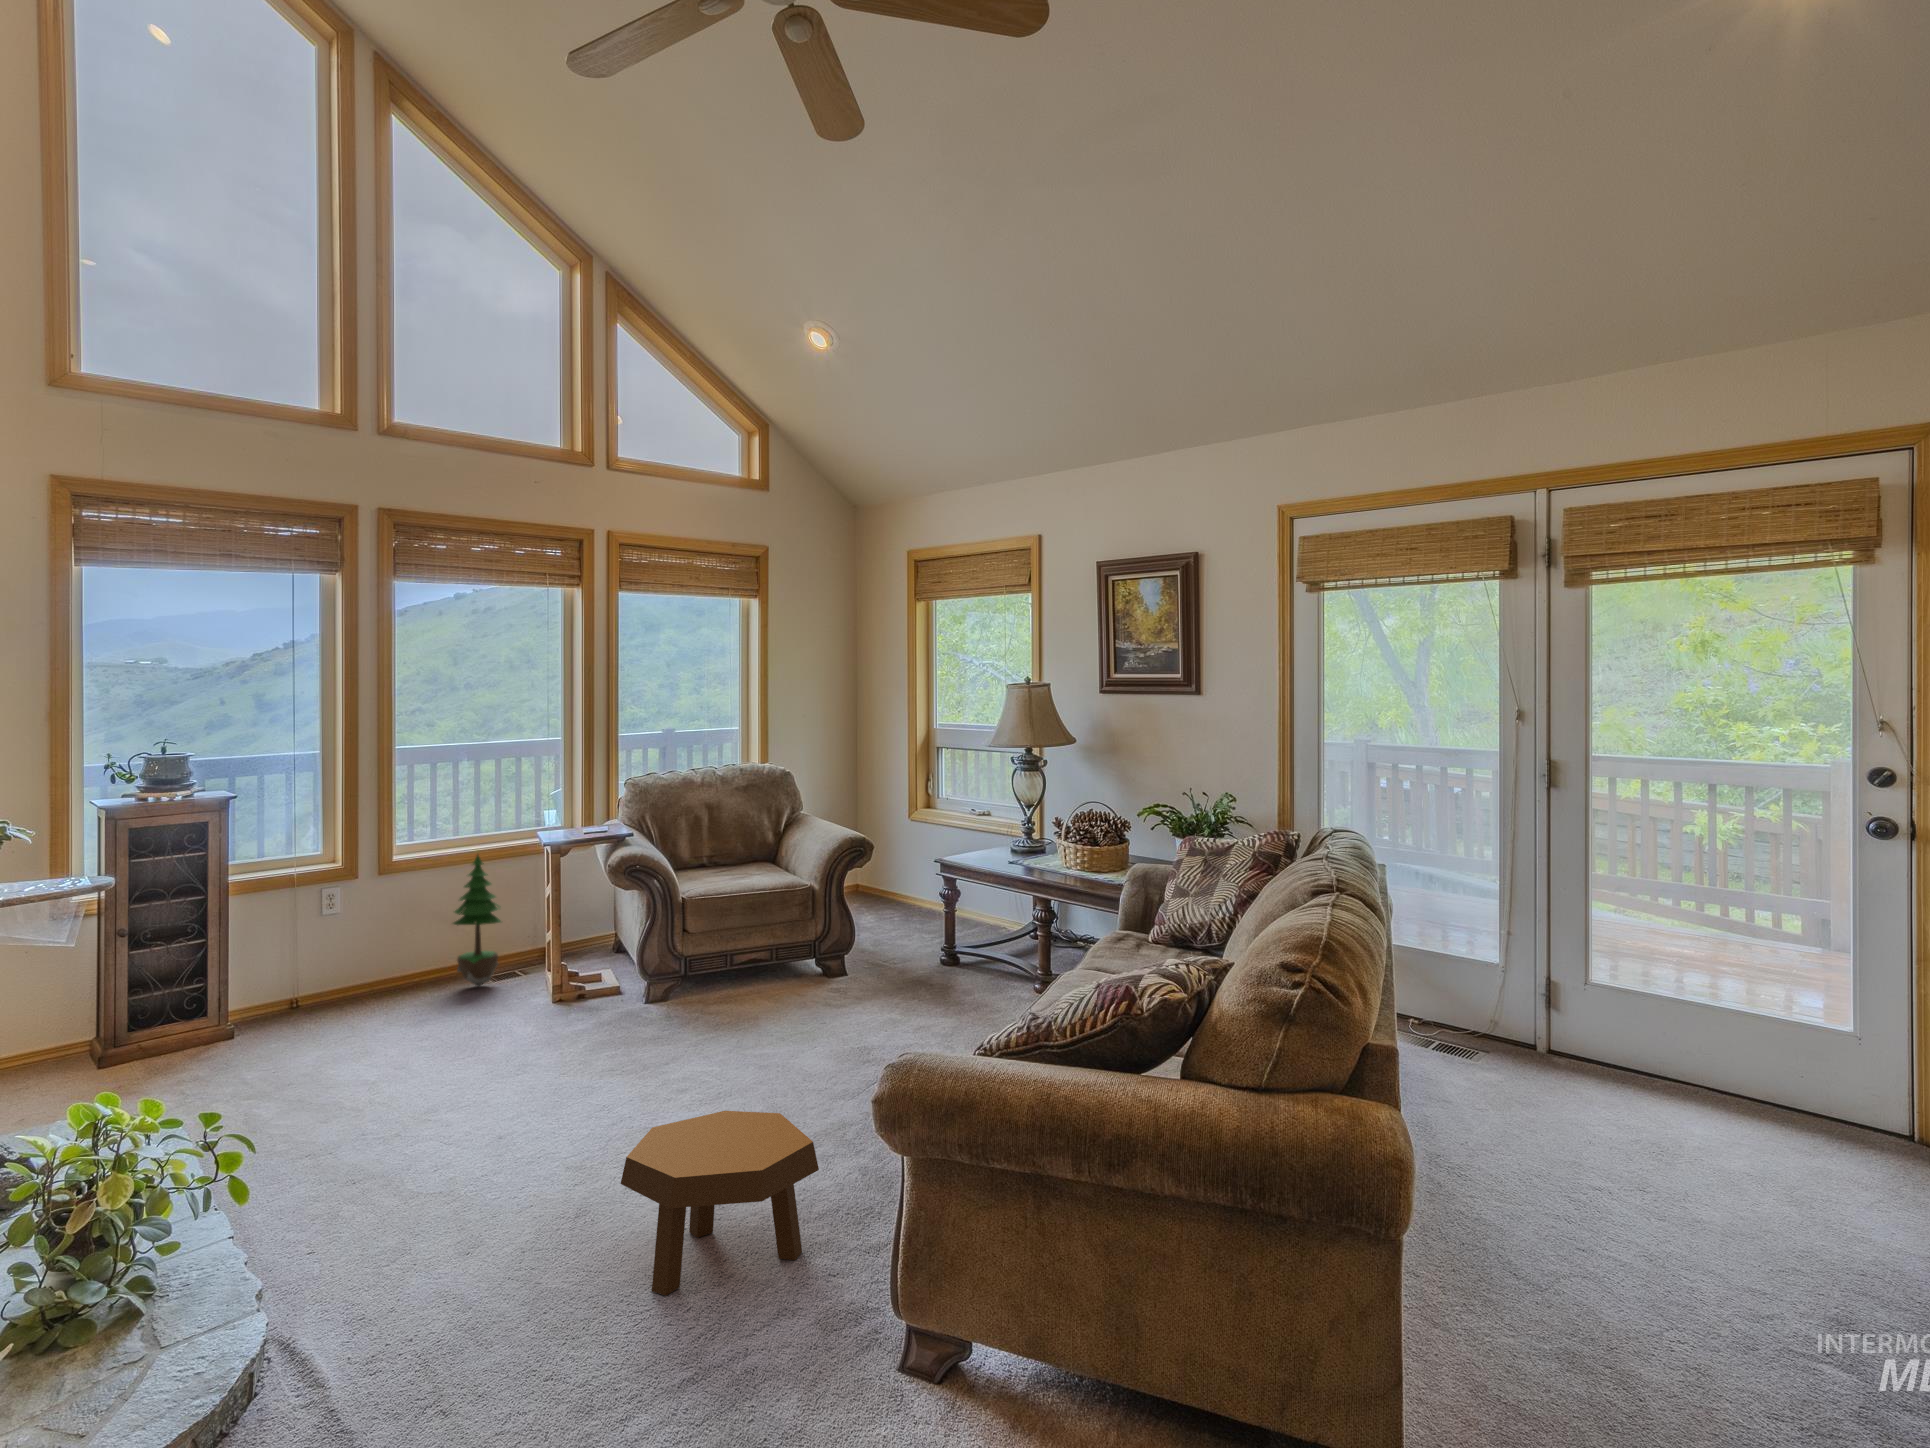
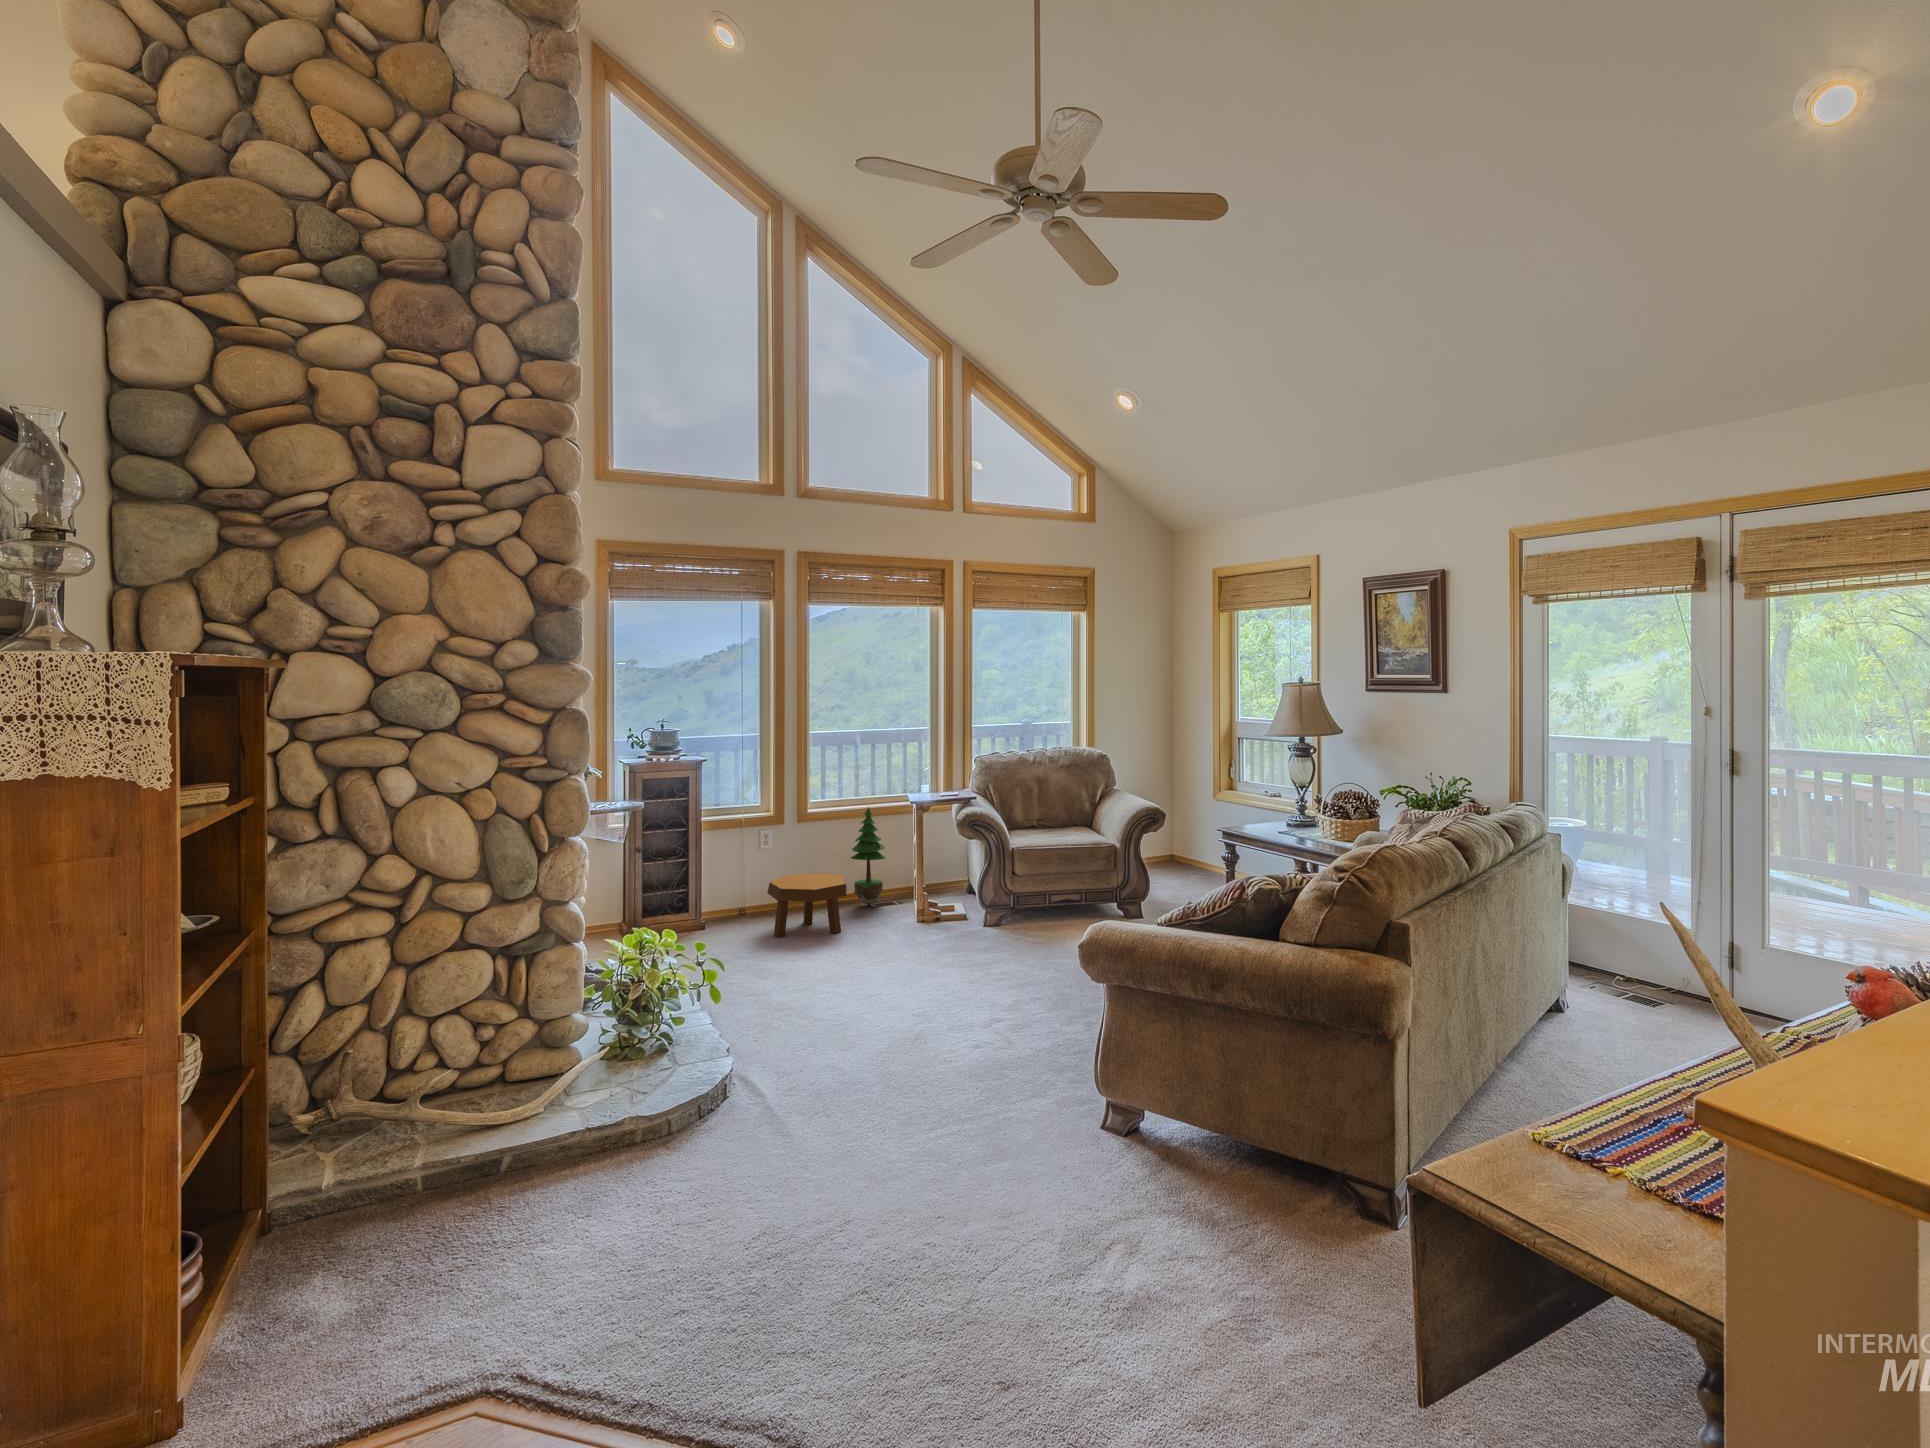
footstool: present [621,1111,819,1296] -> present [767,873,847,937]

